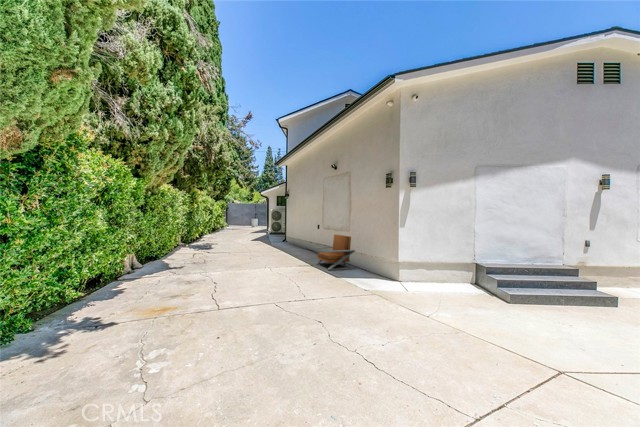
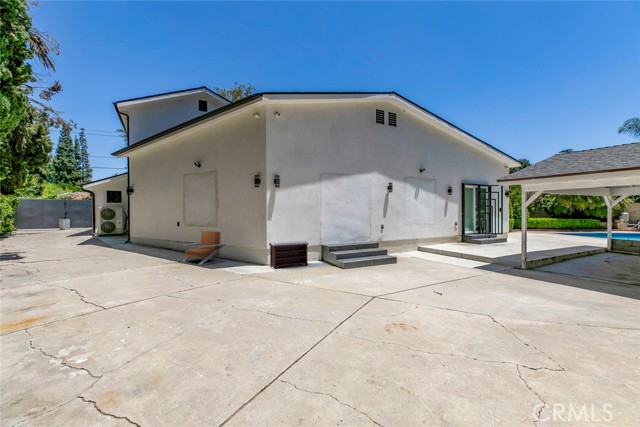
bench: none [401,253,456,289] -> present [269,240,308,269]

